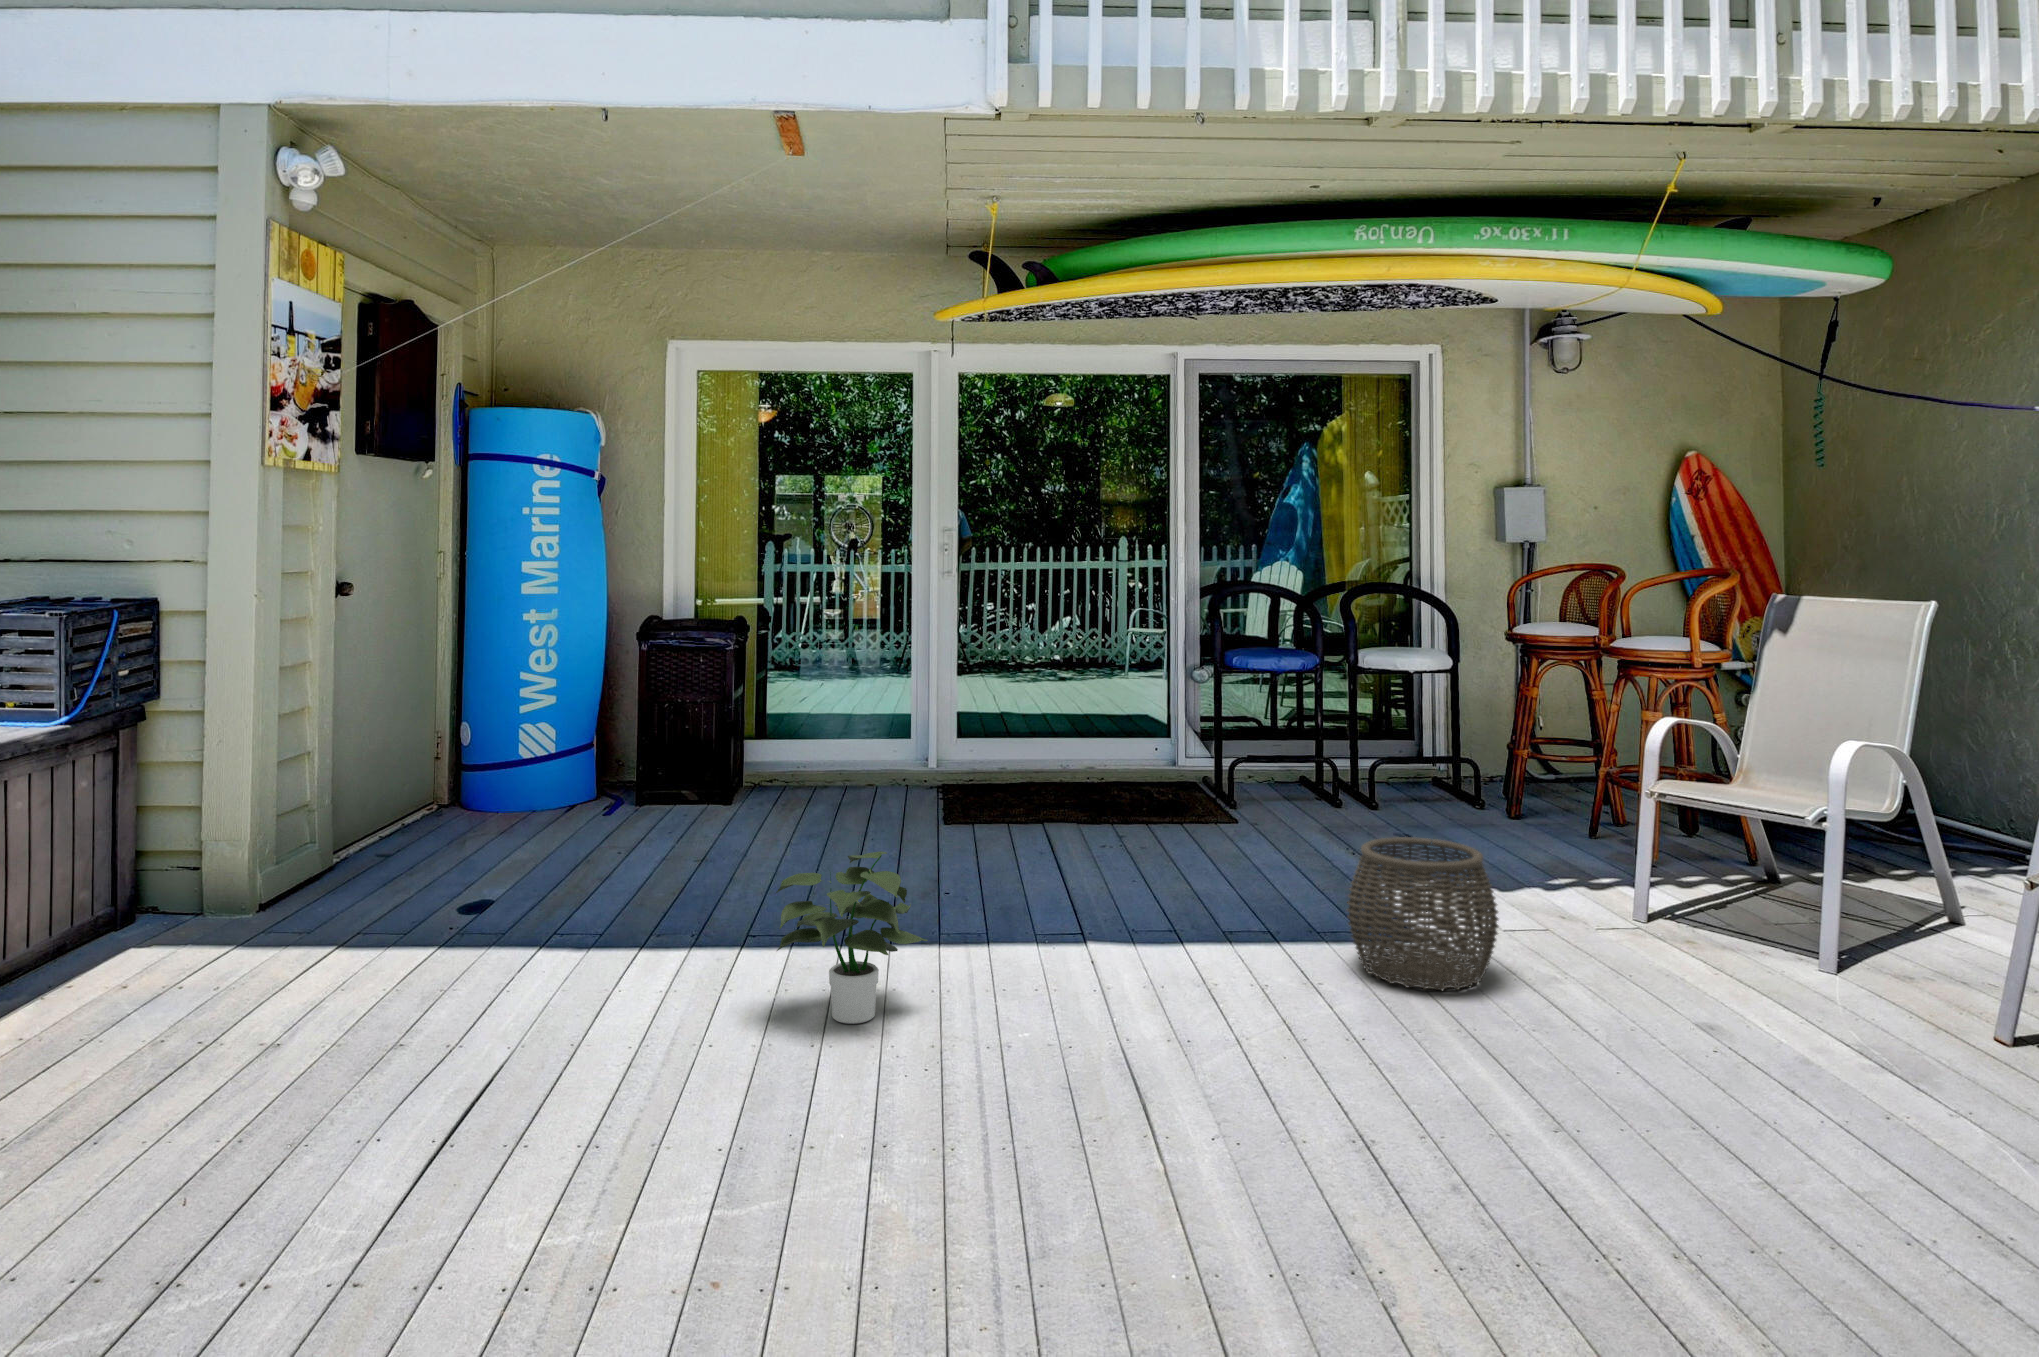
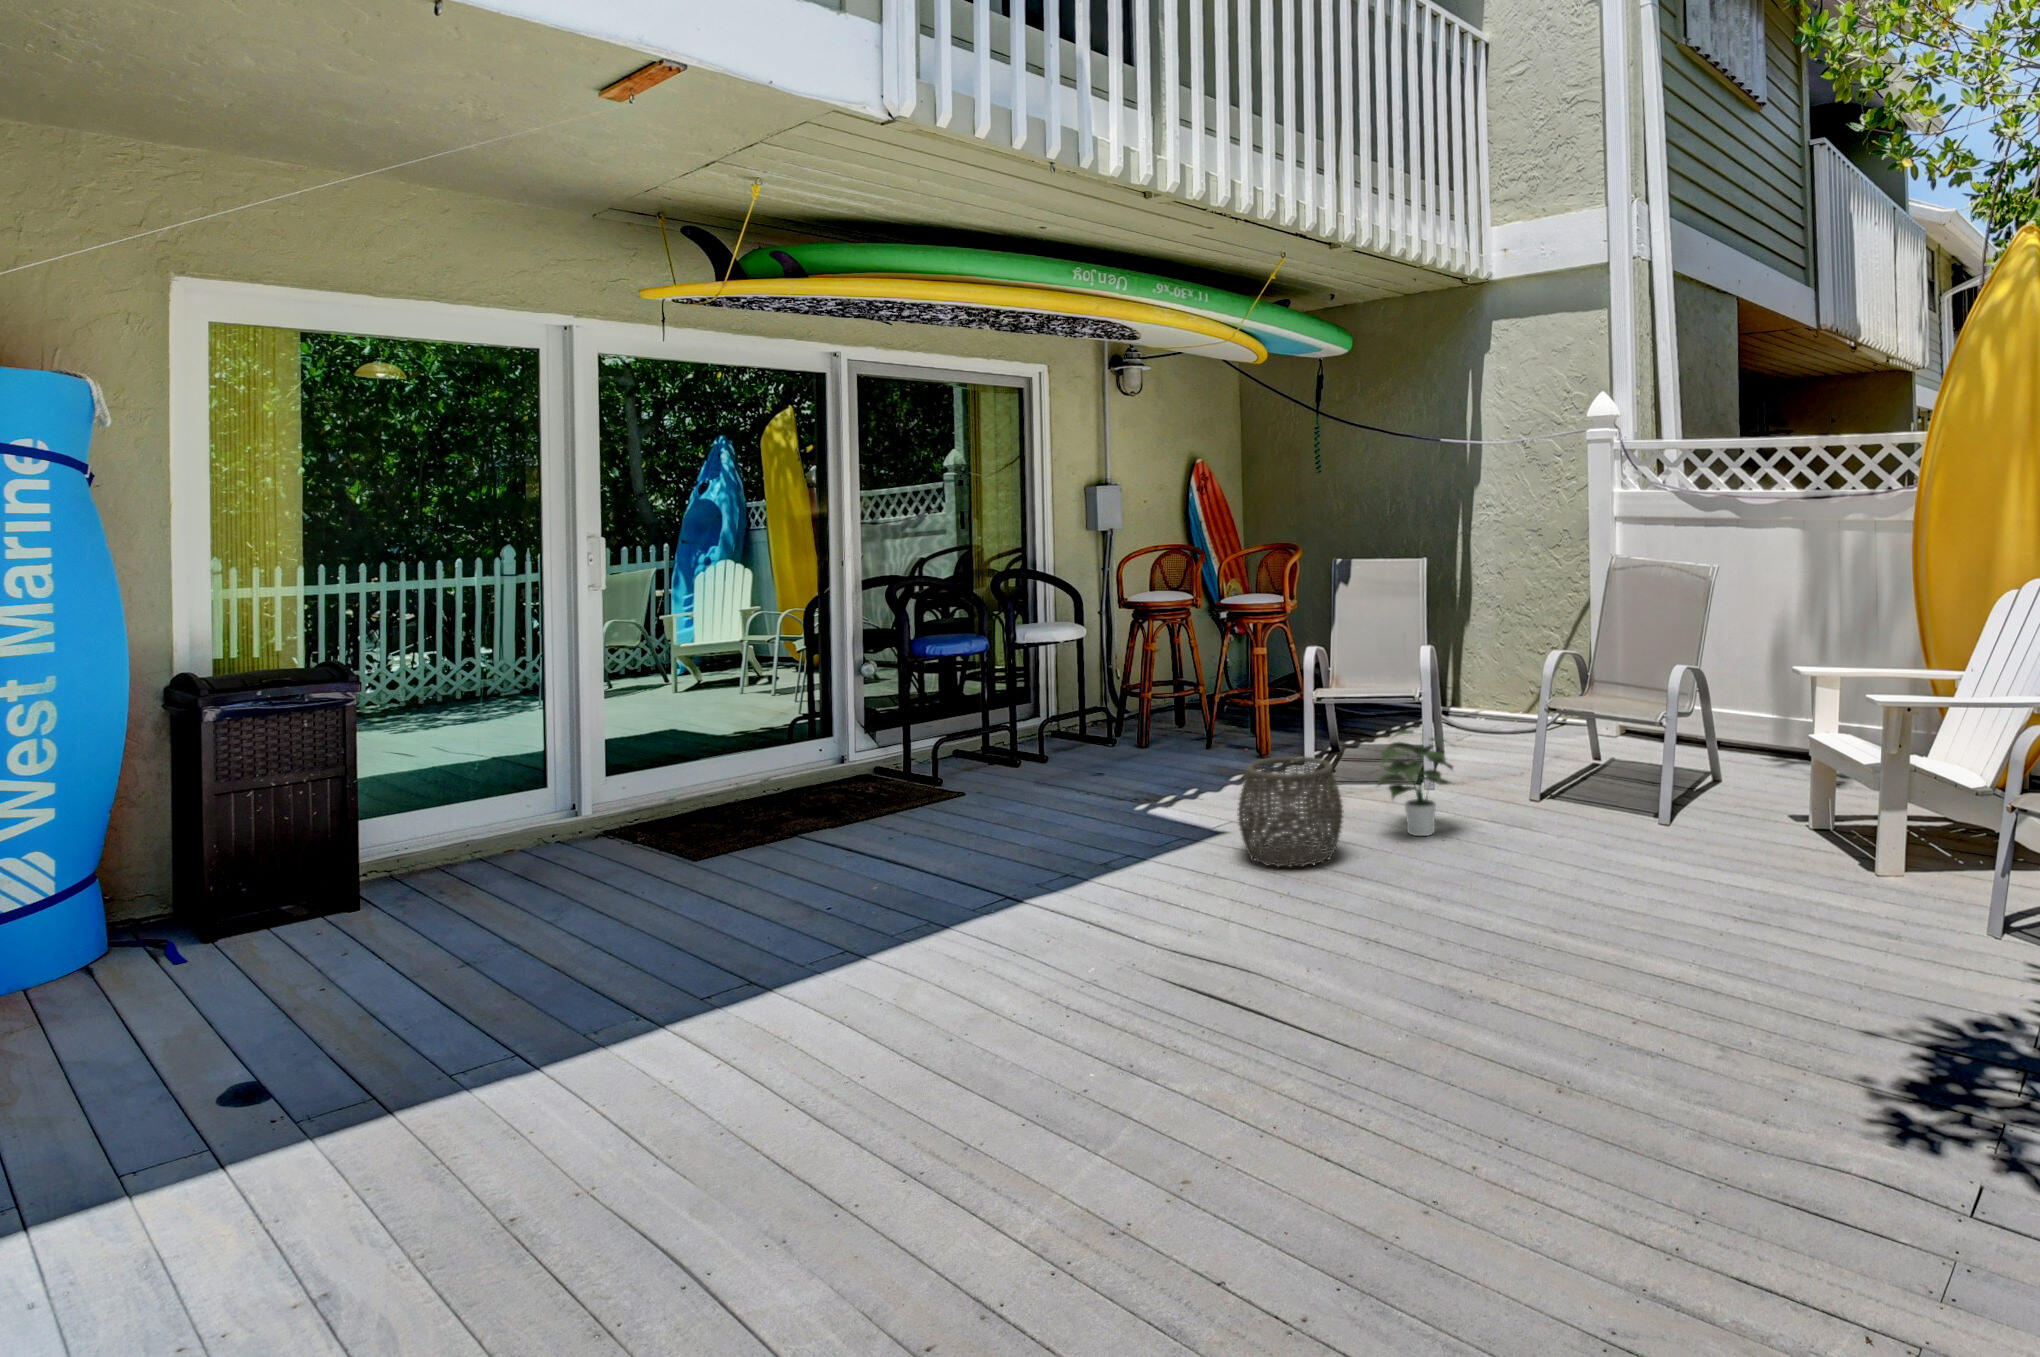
potted plant: present [776,851,927,1024] -> present [1377,730,1453,836]

